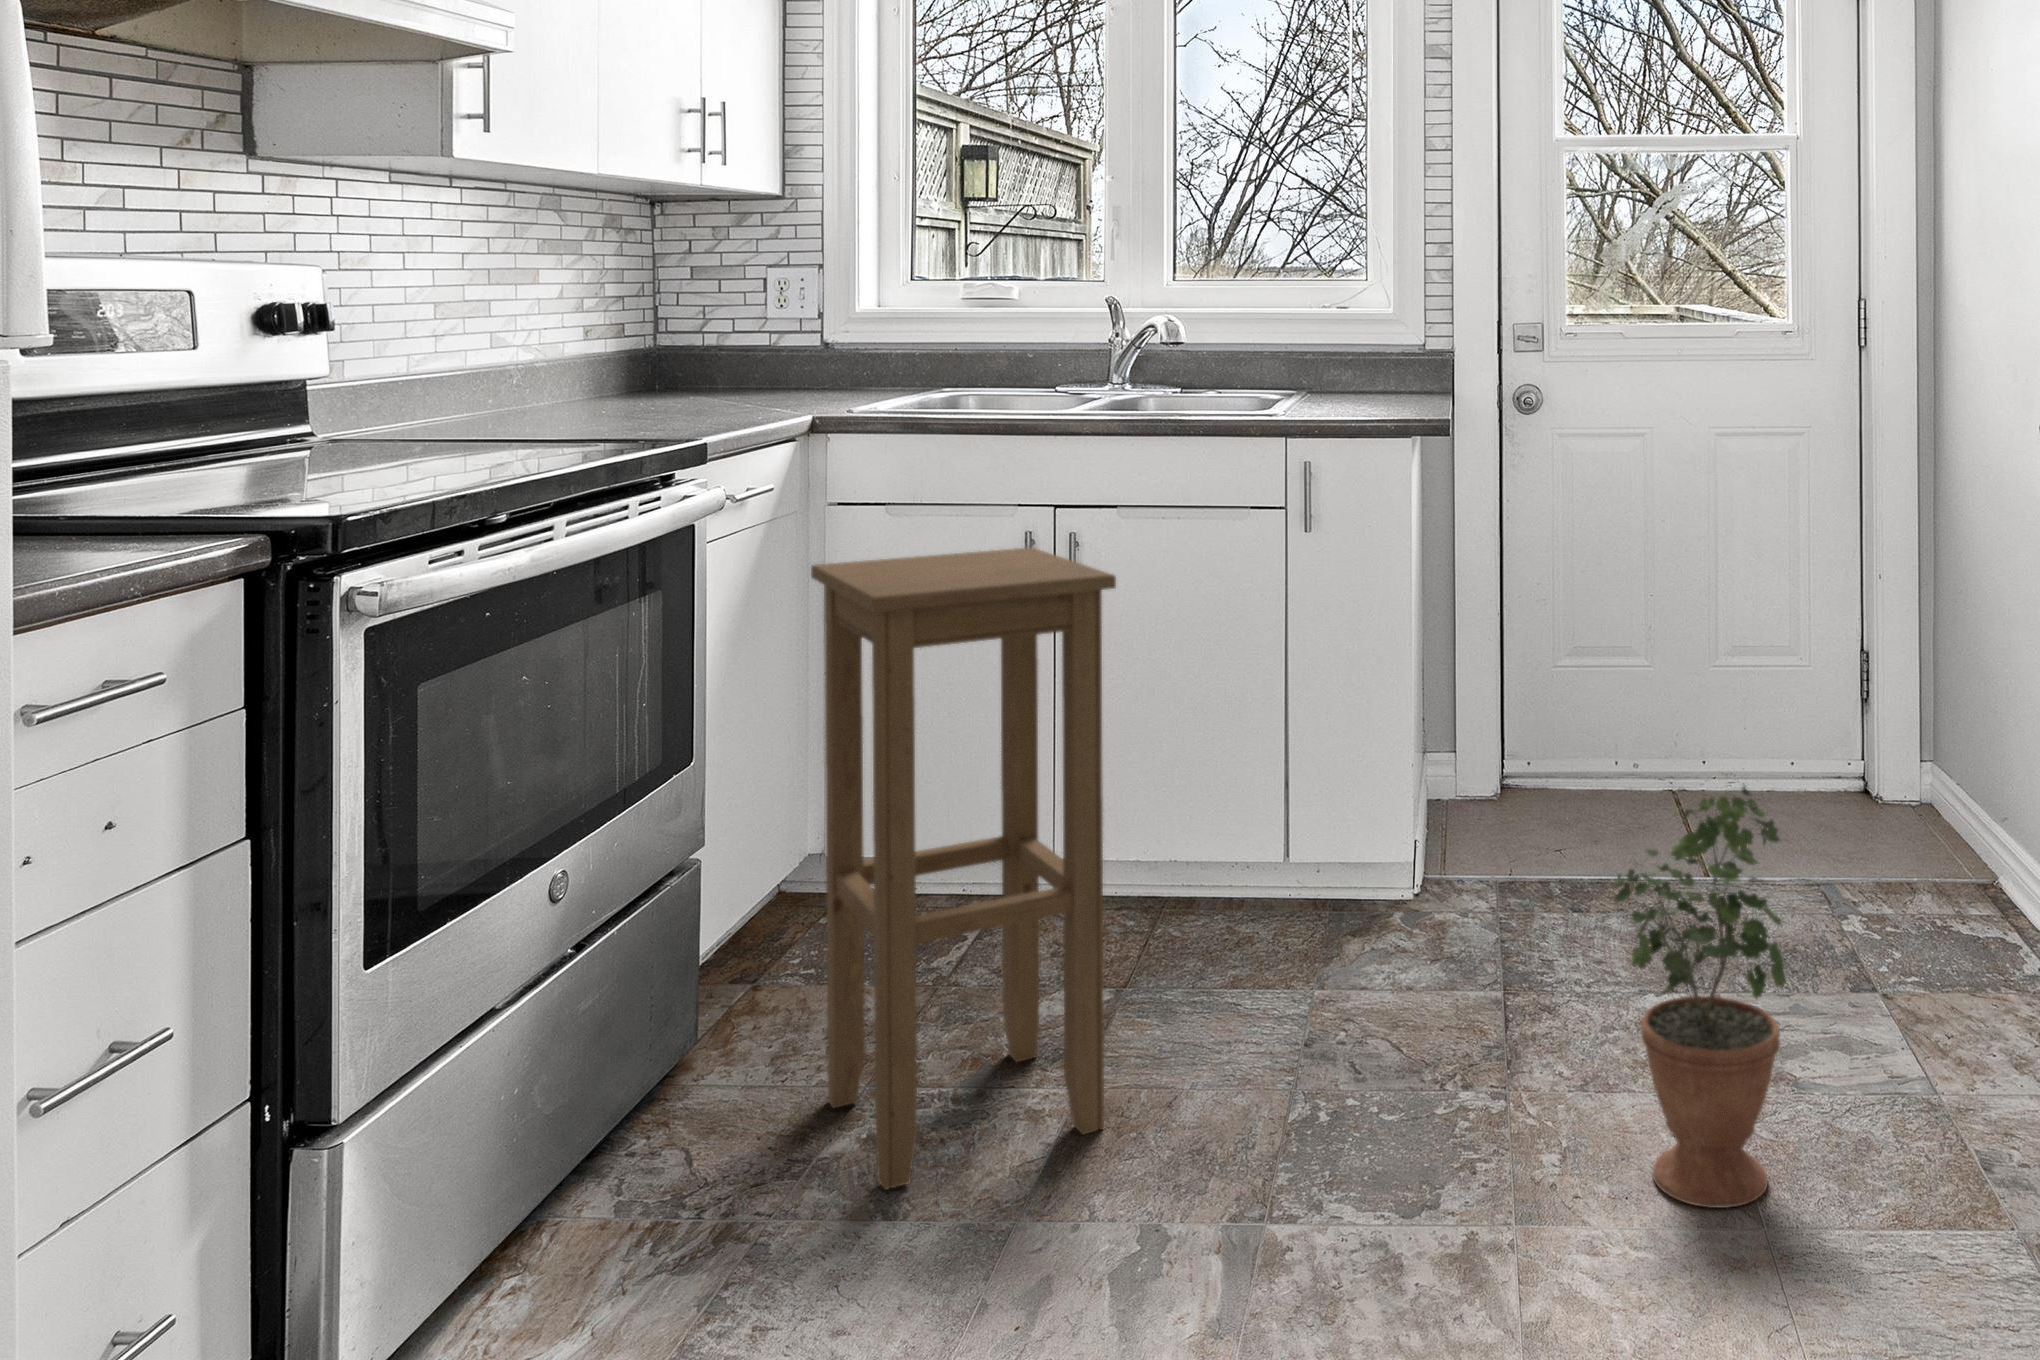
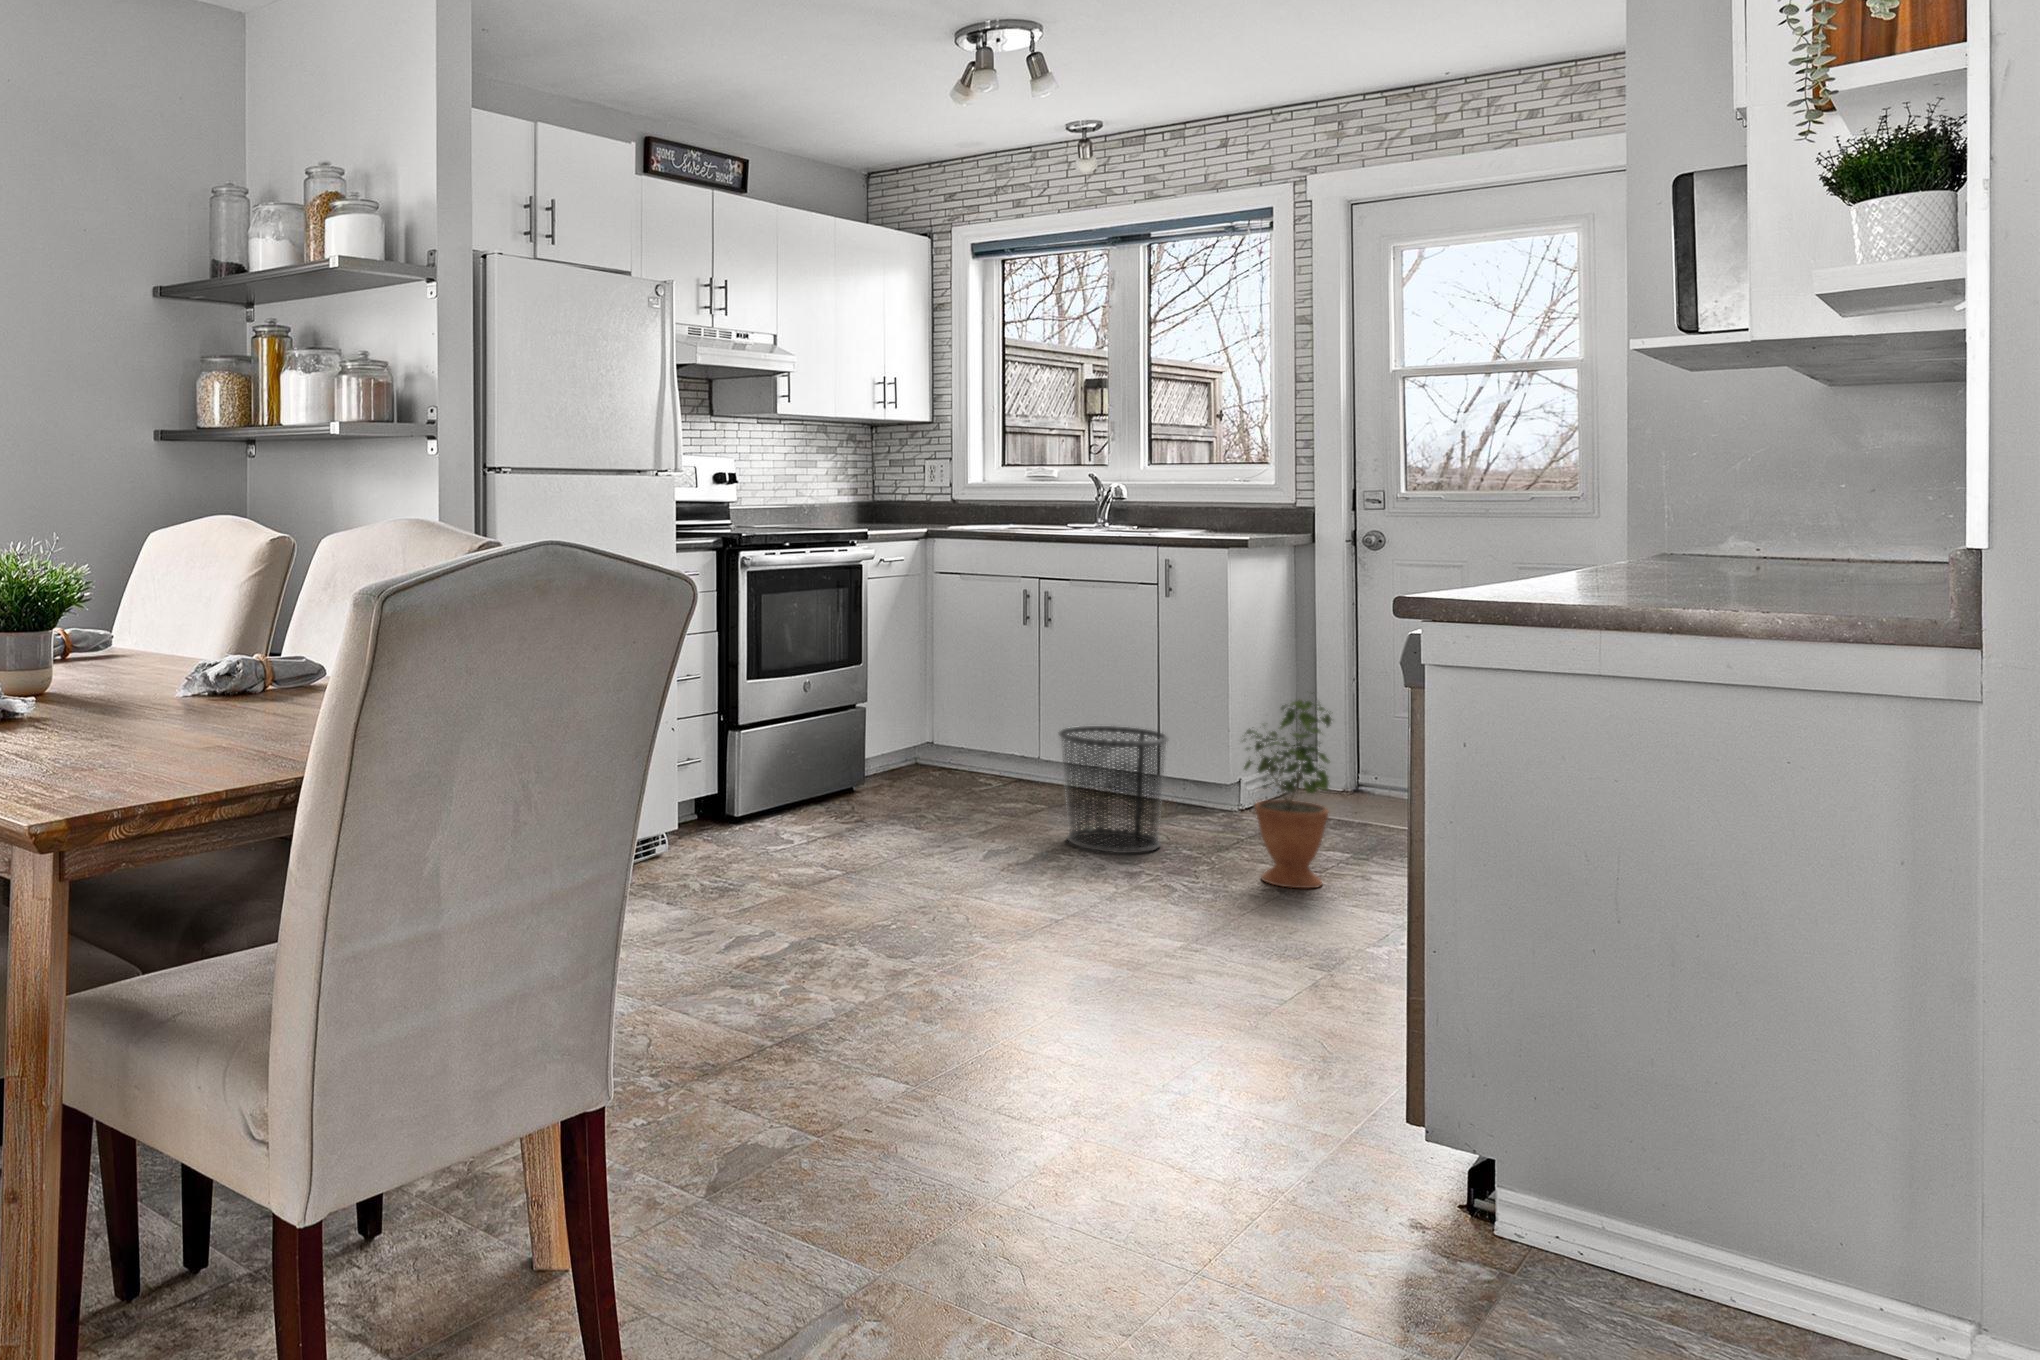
stool: present [811,547,1116,1190] -> none [904,582,1024,831]
waste bin: none [1198,851,1423,1169] -> present [1059,726,1168,853]

